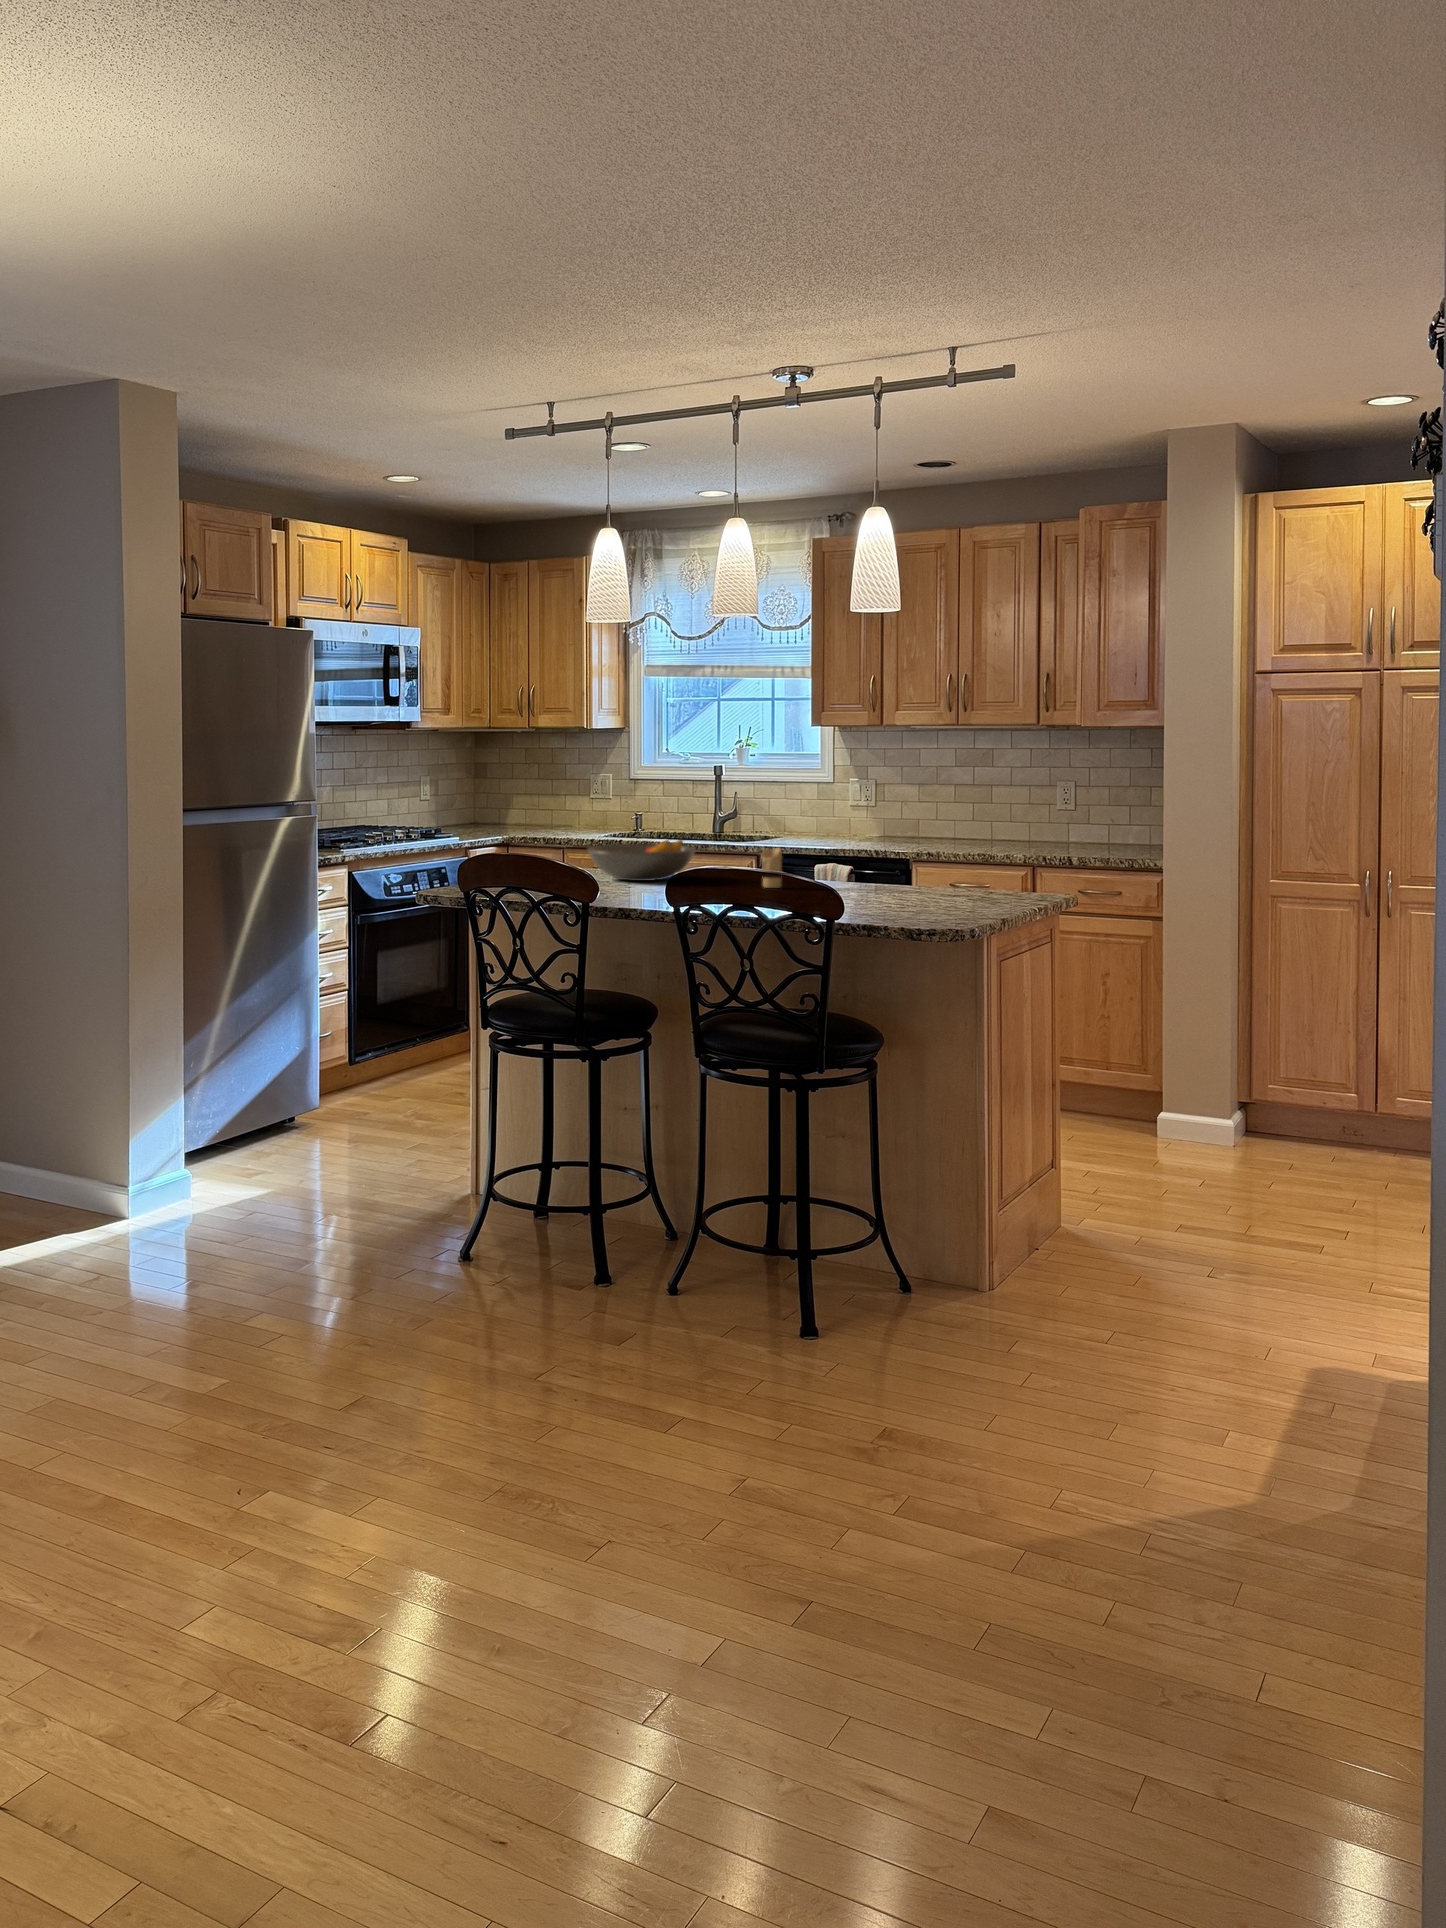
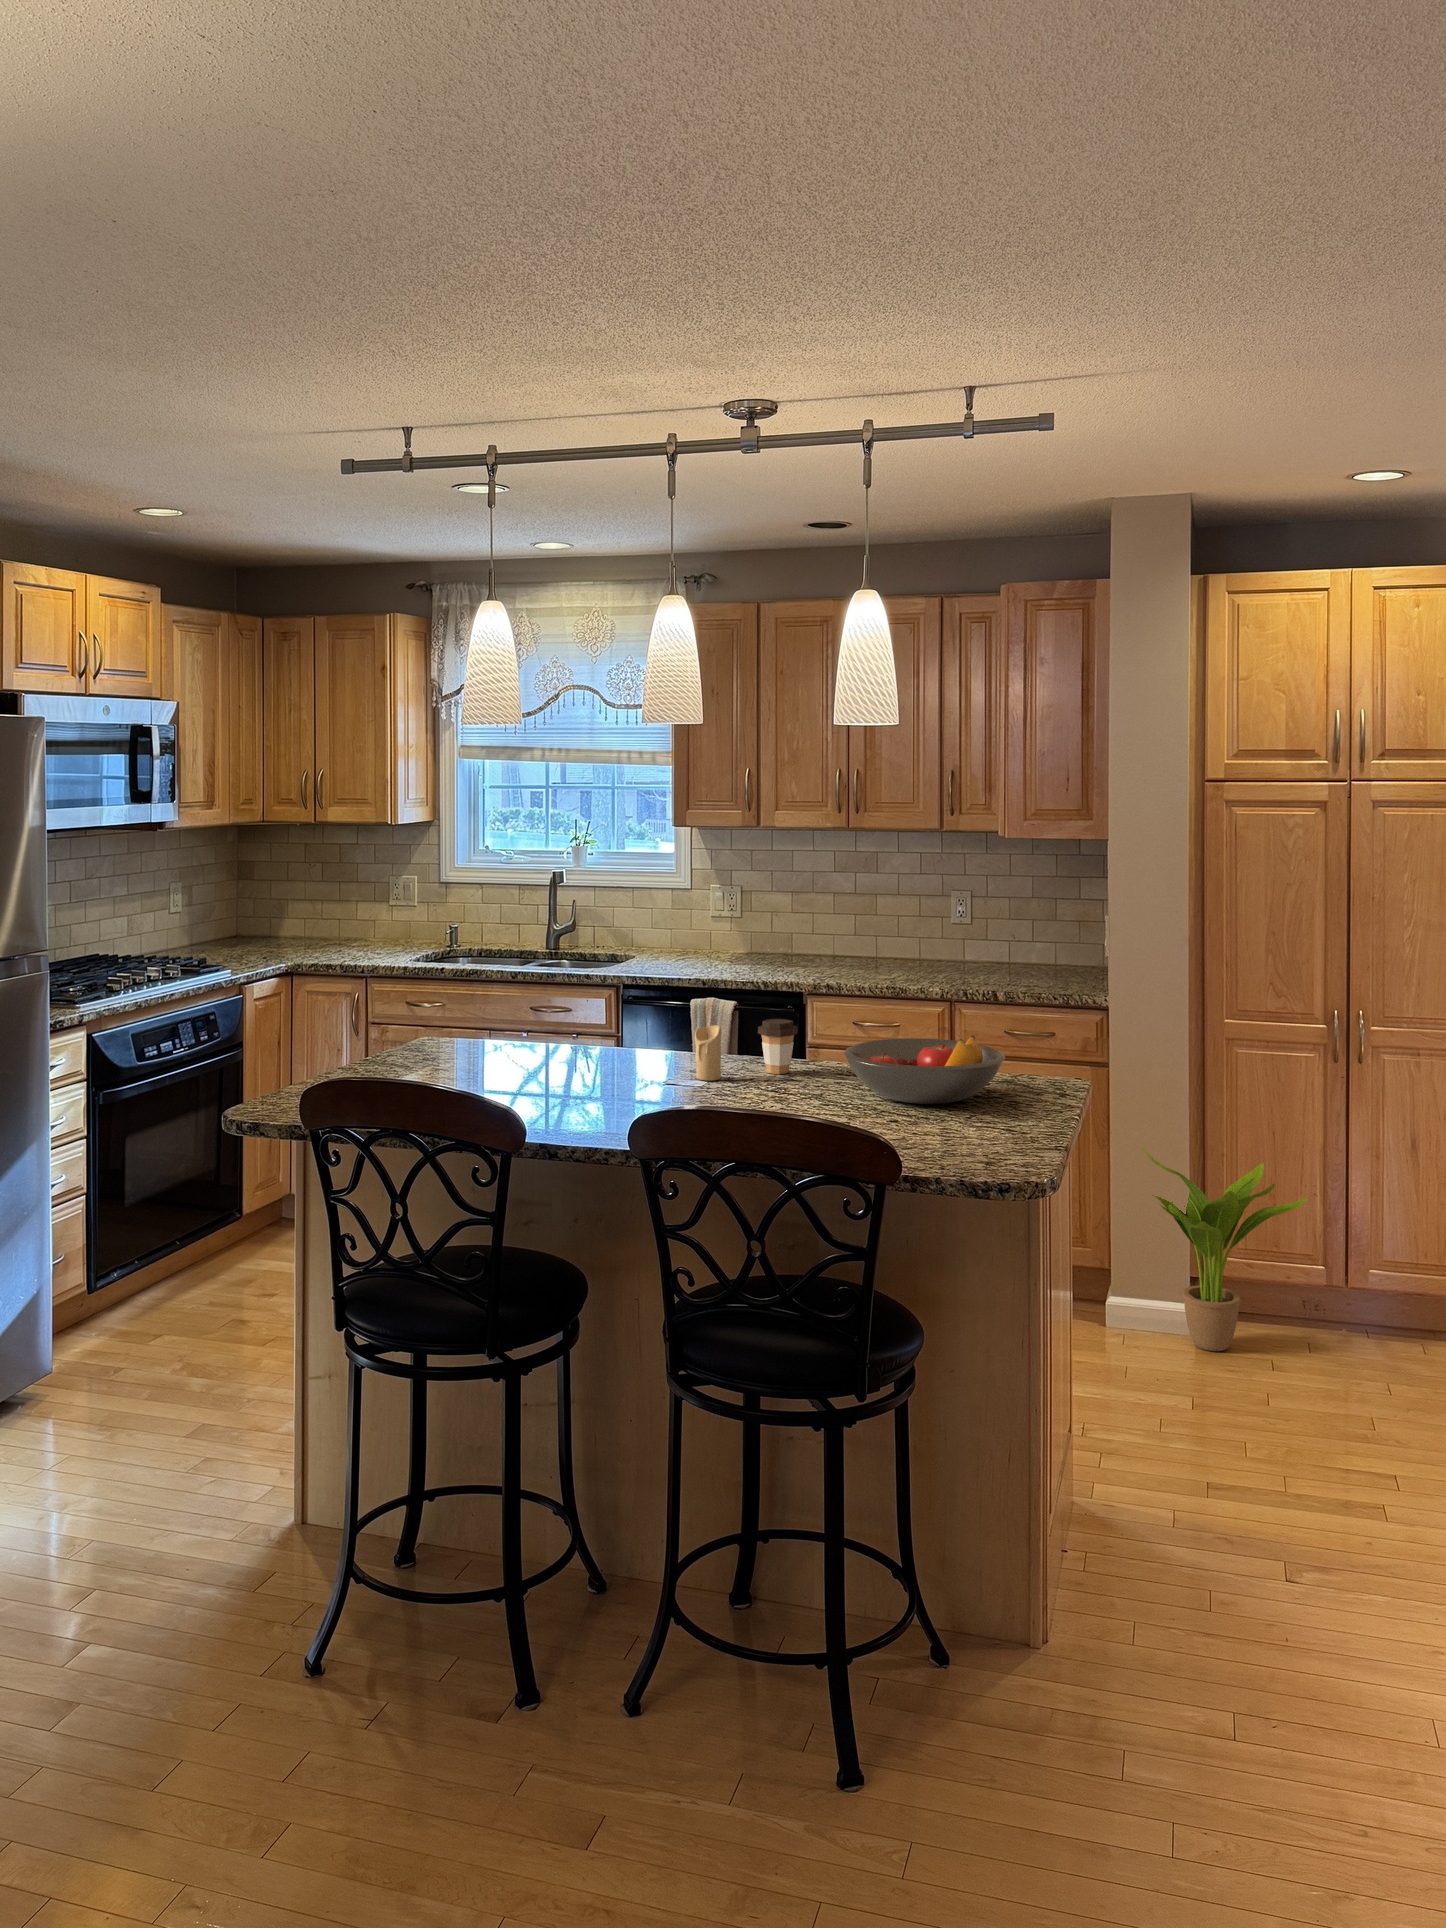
fruit bowl: present [588,840,695,881] -> present [844,1036,1005,1104]
coffee cup: none [814,846,845,887] -> present [758,1019,798,1074]
potted plant: none [1180,982,1333,1158] -> present [1143,1148,1307,1351]

